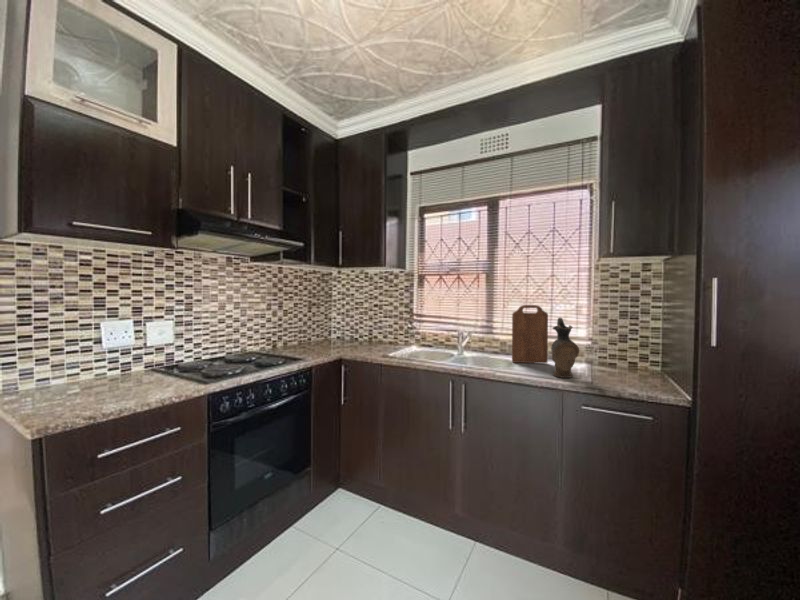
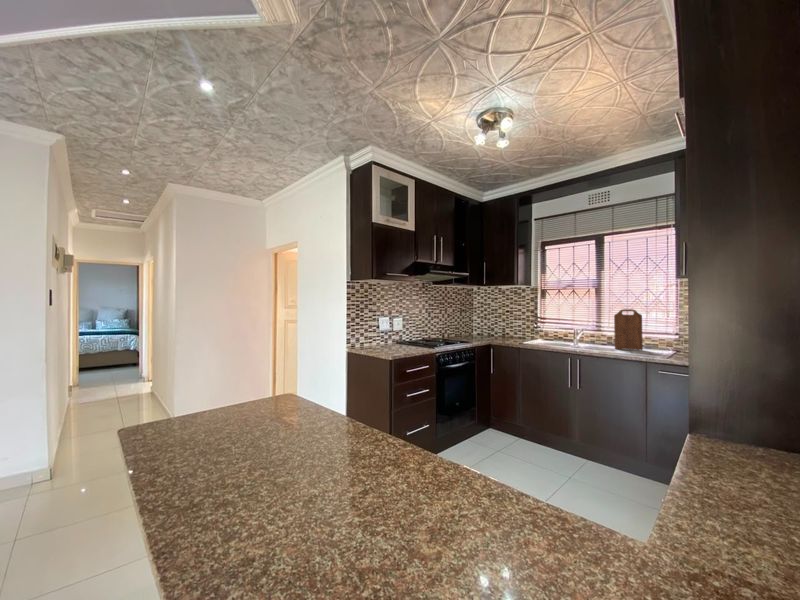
ceramic pitcher: present [551,318,579,378] -> none [642,317,661,355]

